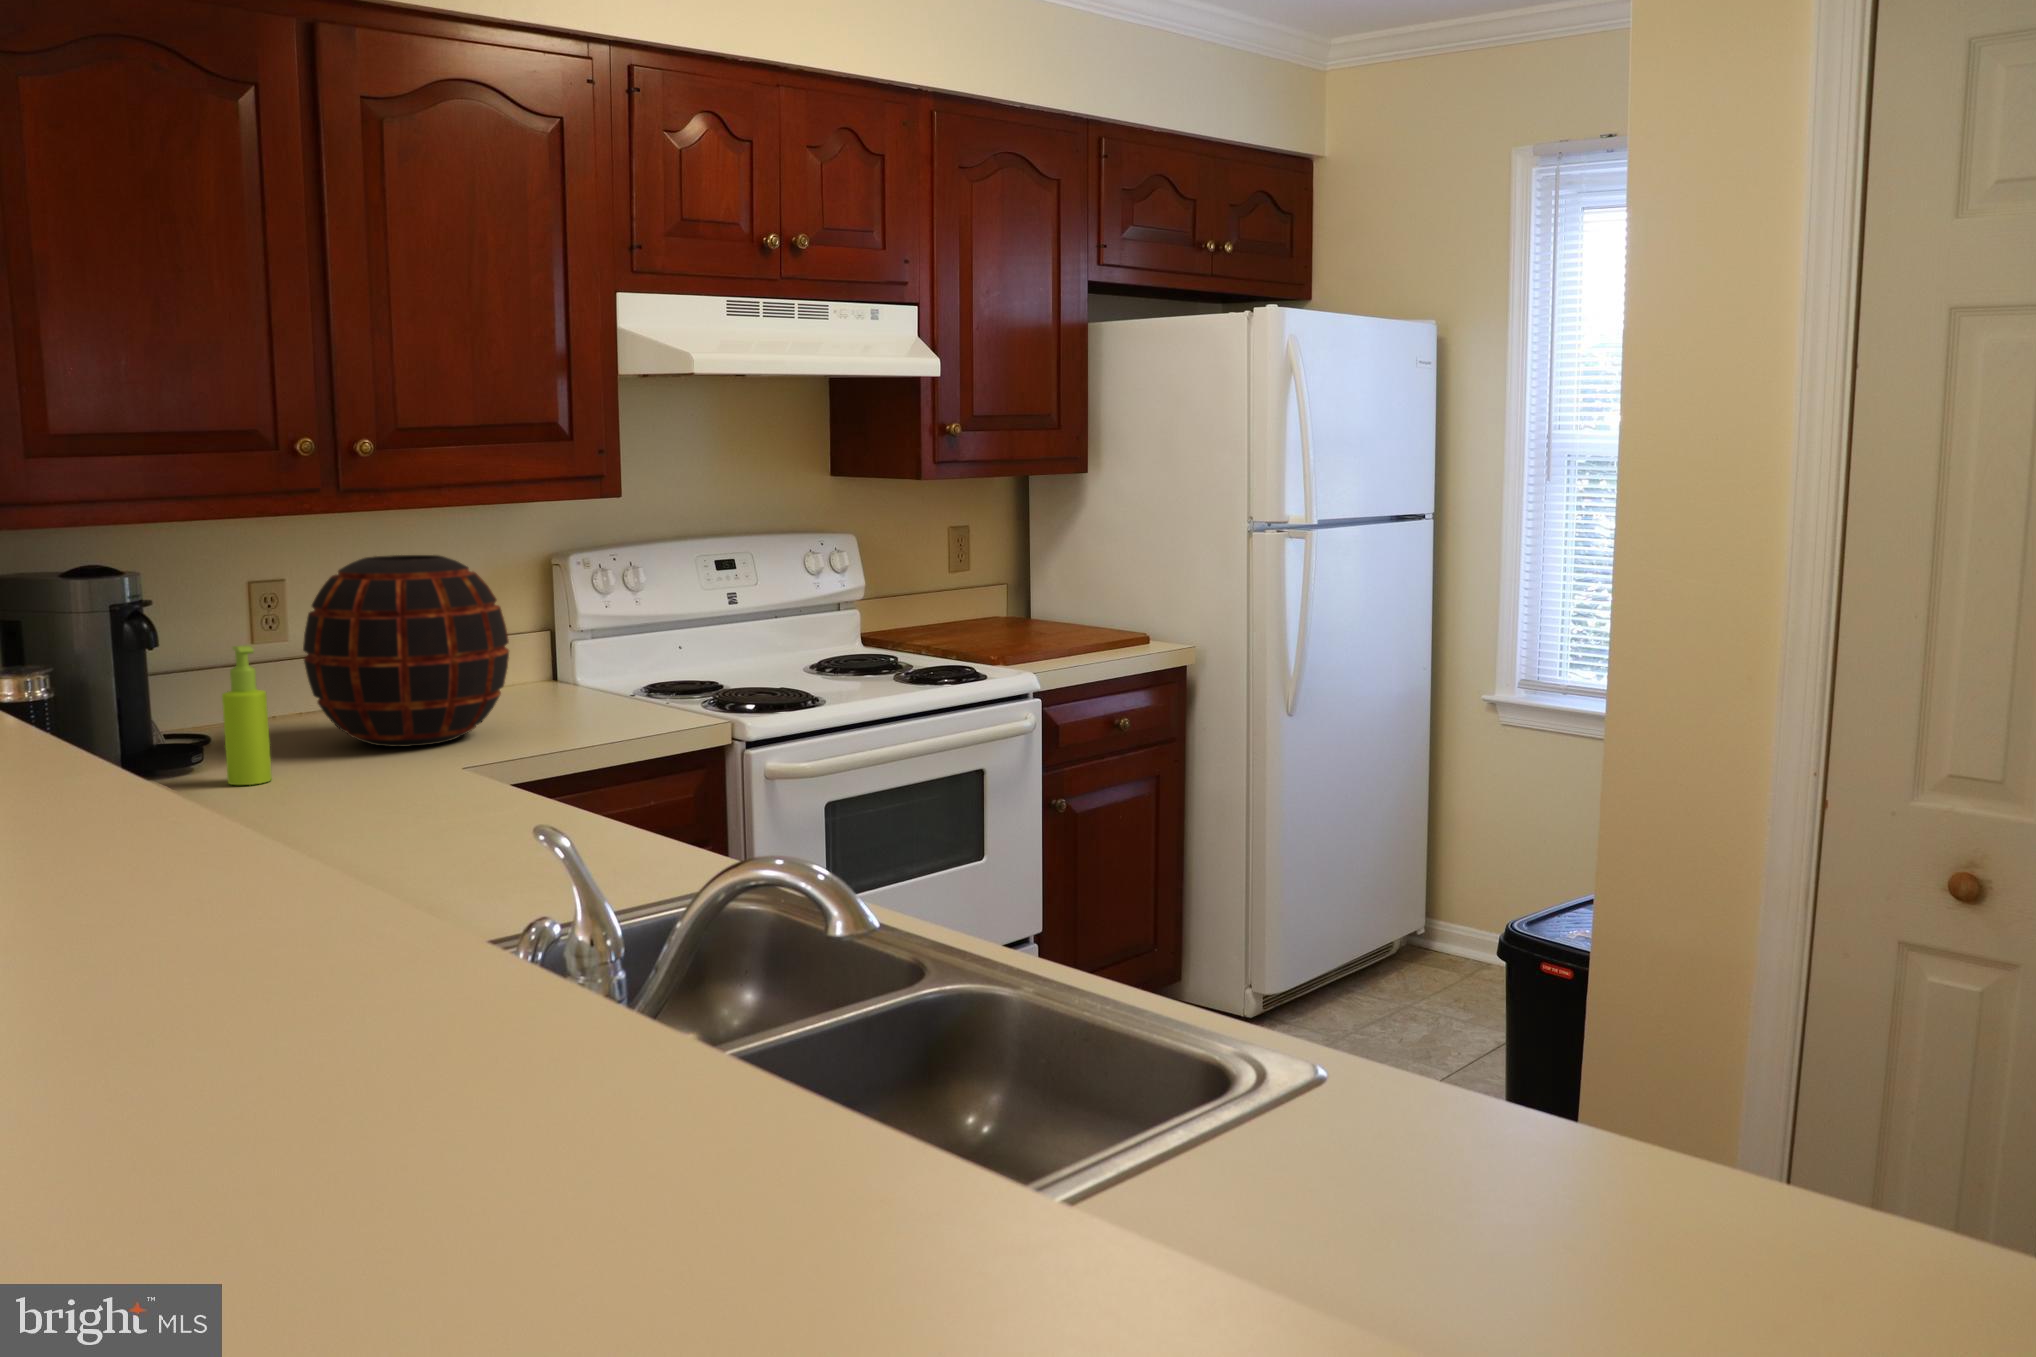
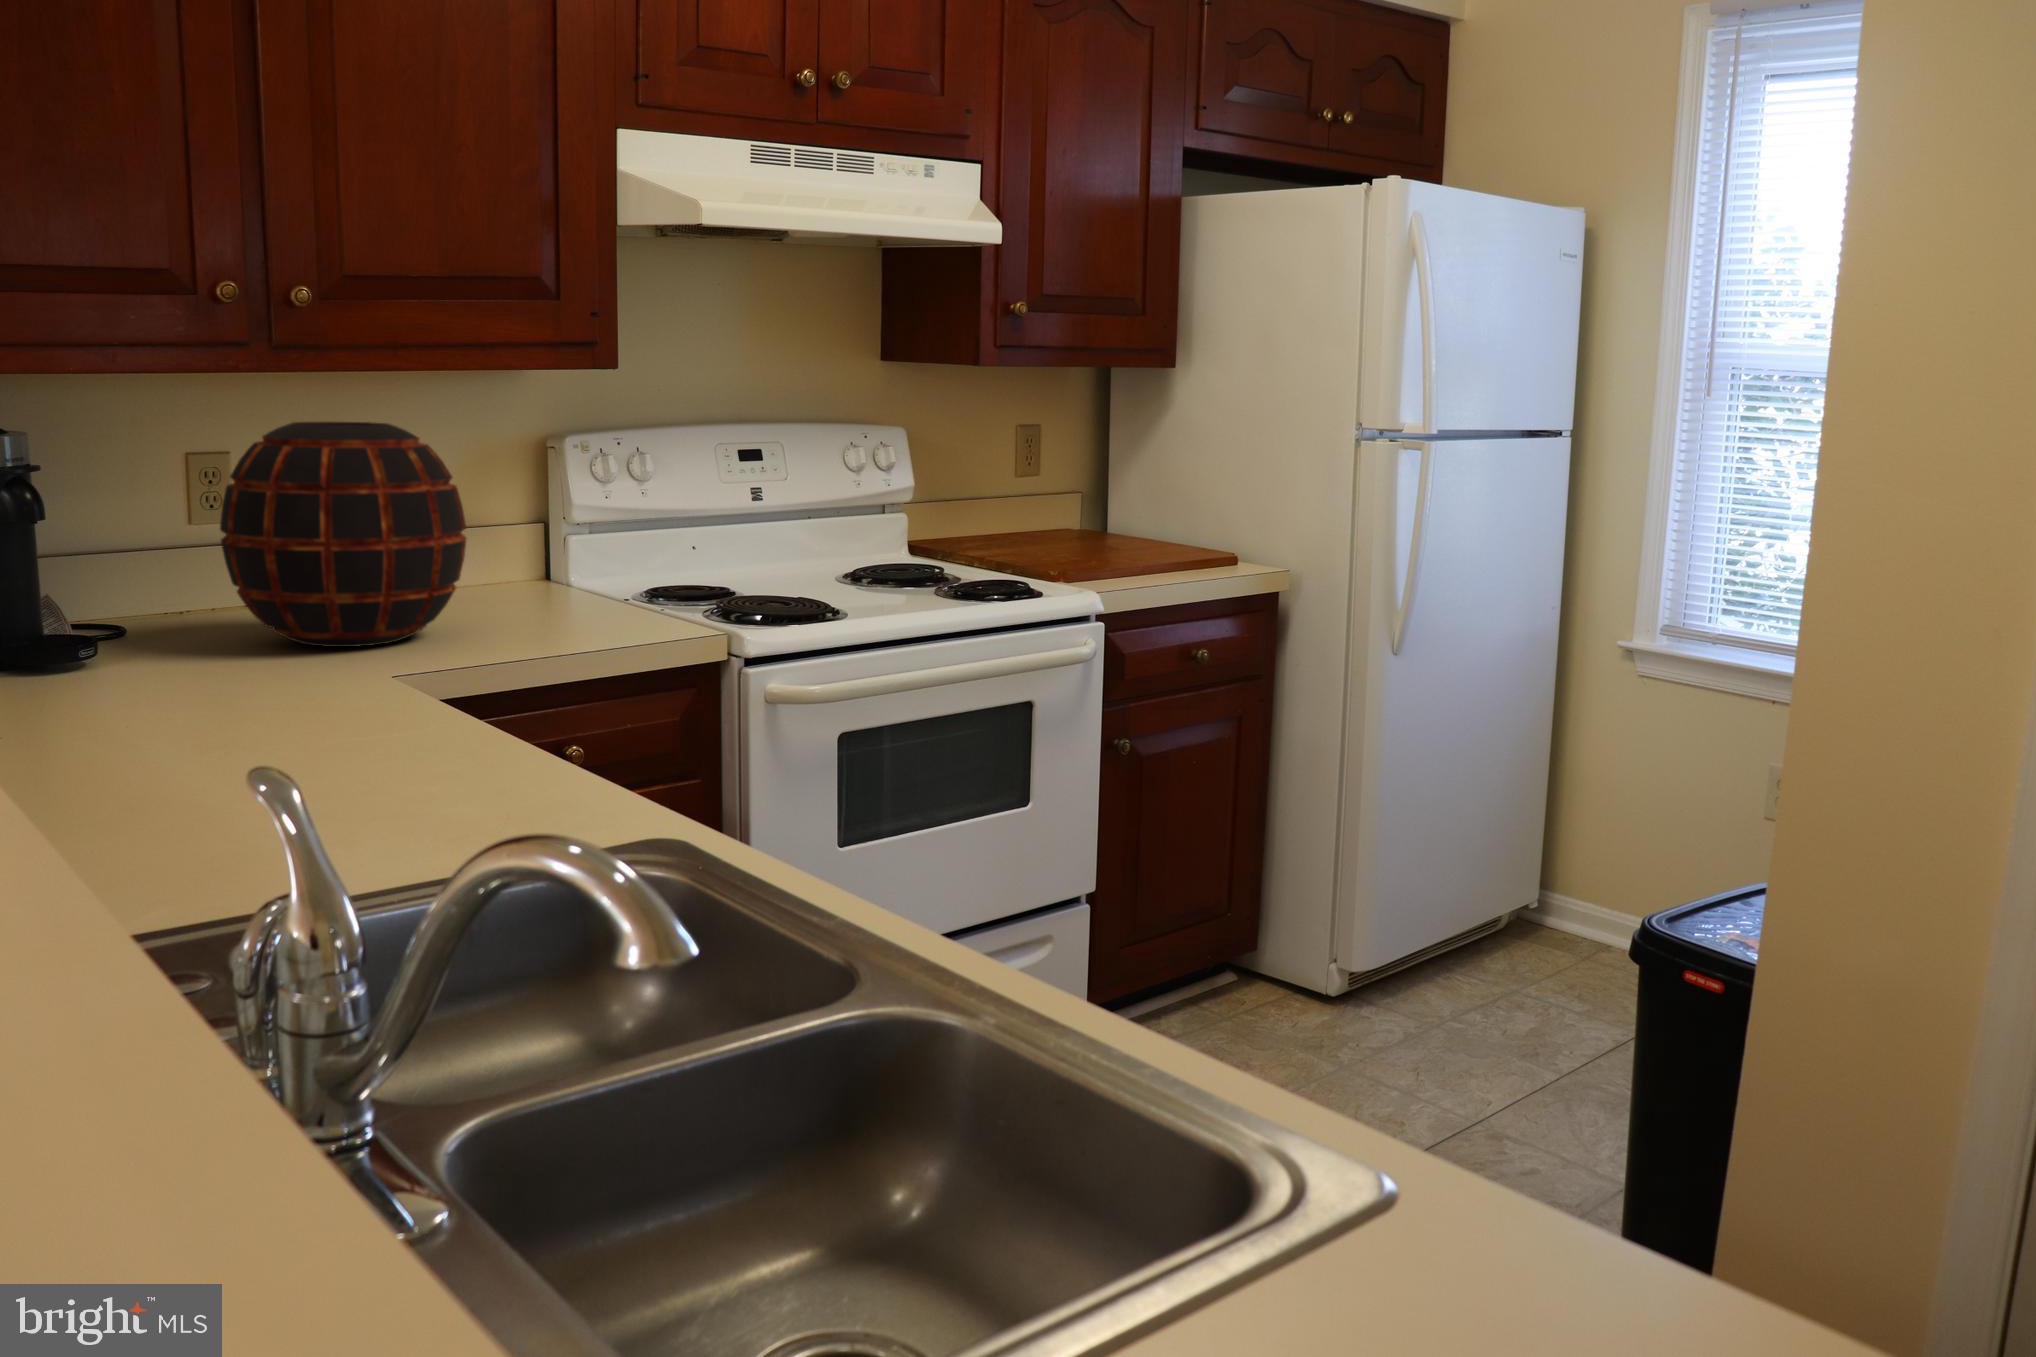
soap dispenser: present [222,645,272,785] -> none [95,516,157,684]

